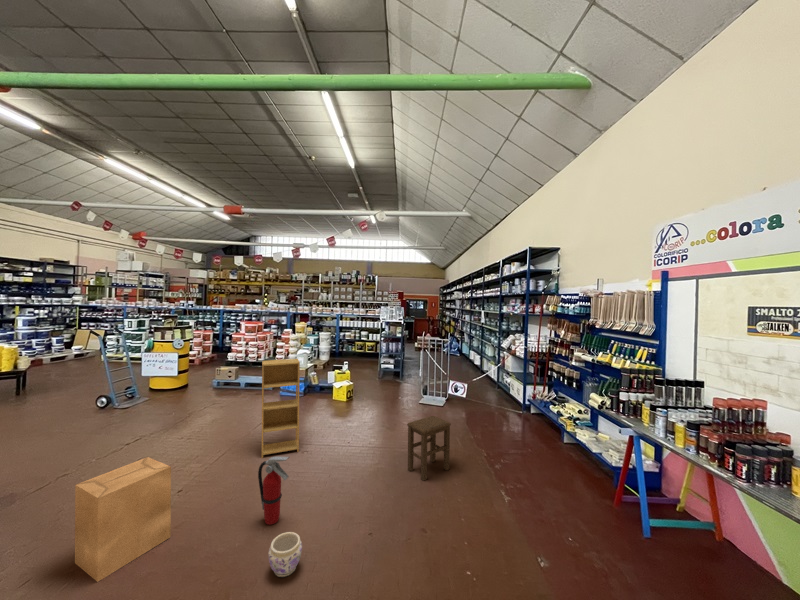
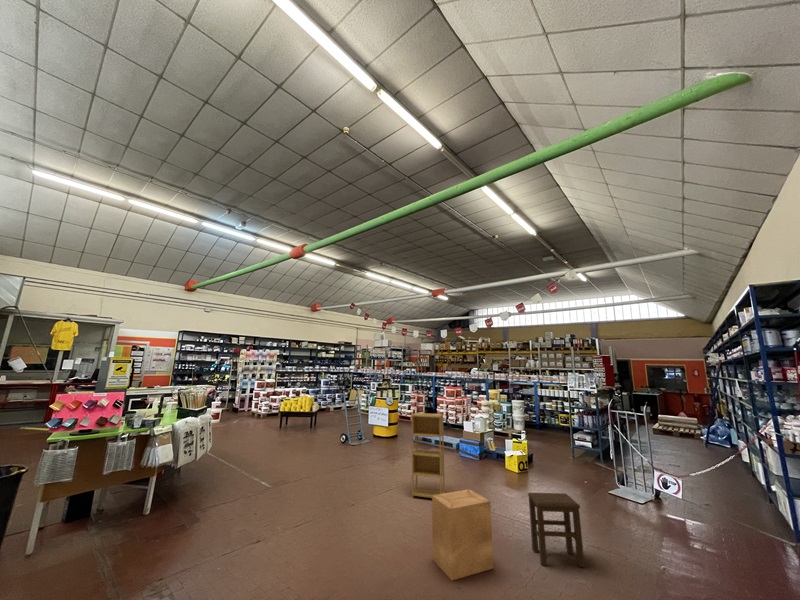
cardboard box: present [75,457,171,582] -> present [432,489,493,580]
fire extinguisher: present [258,457,289,525] -> none [383,485,401,544]
planter: present [268,532,302,577] -> none [365,544,390,579]

